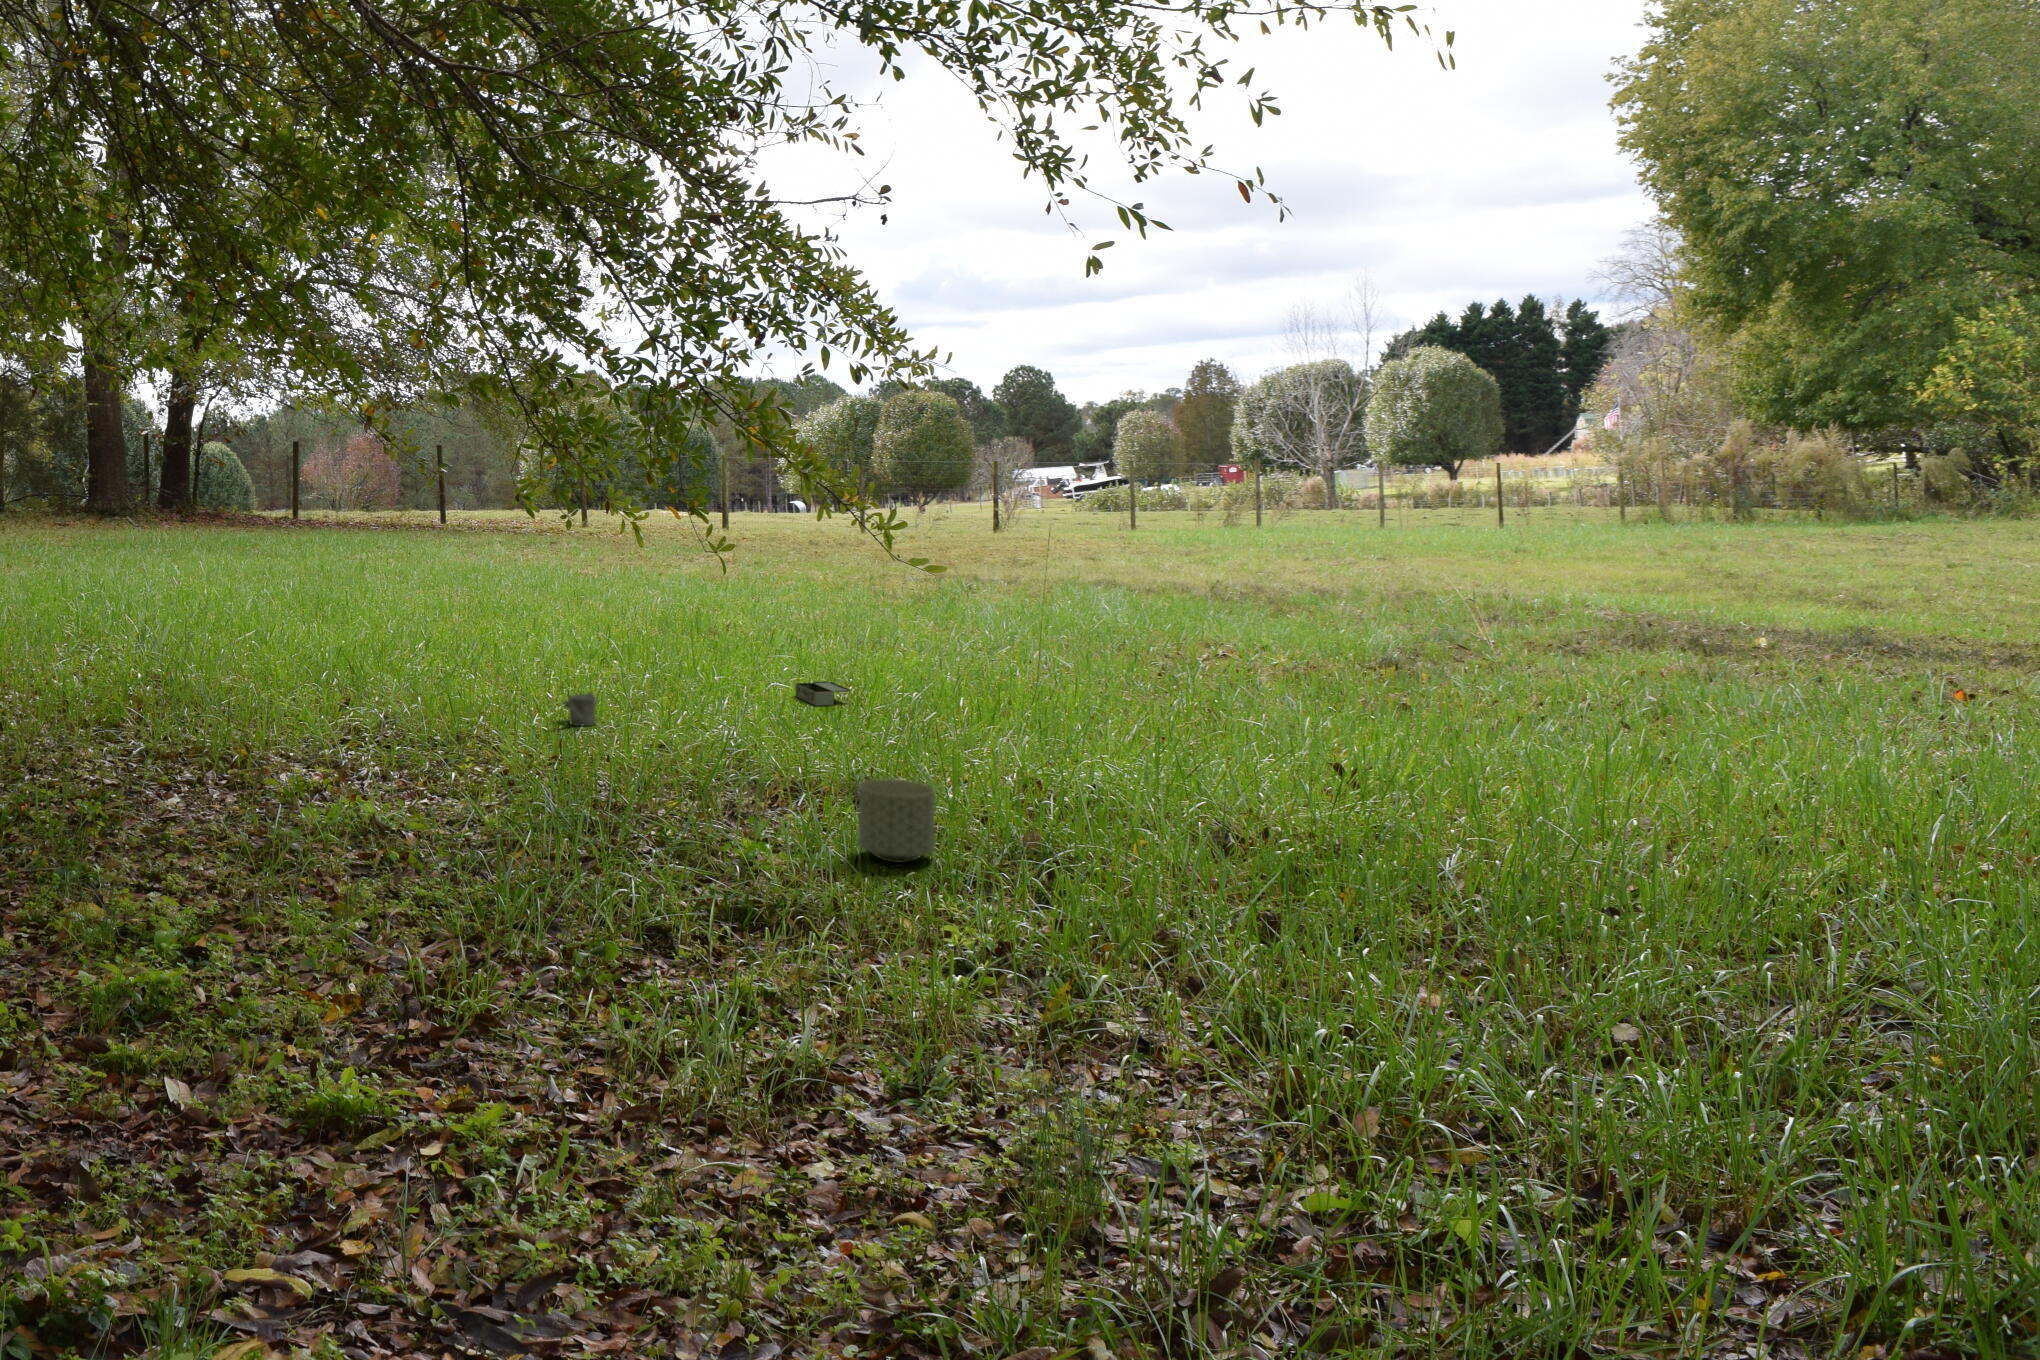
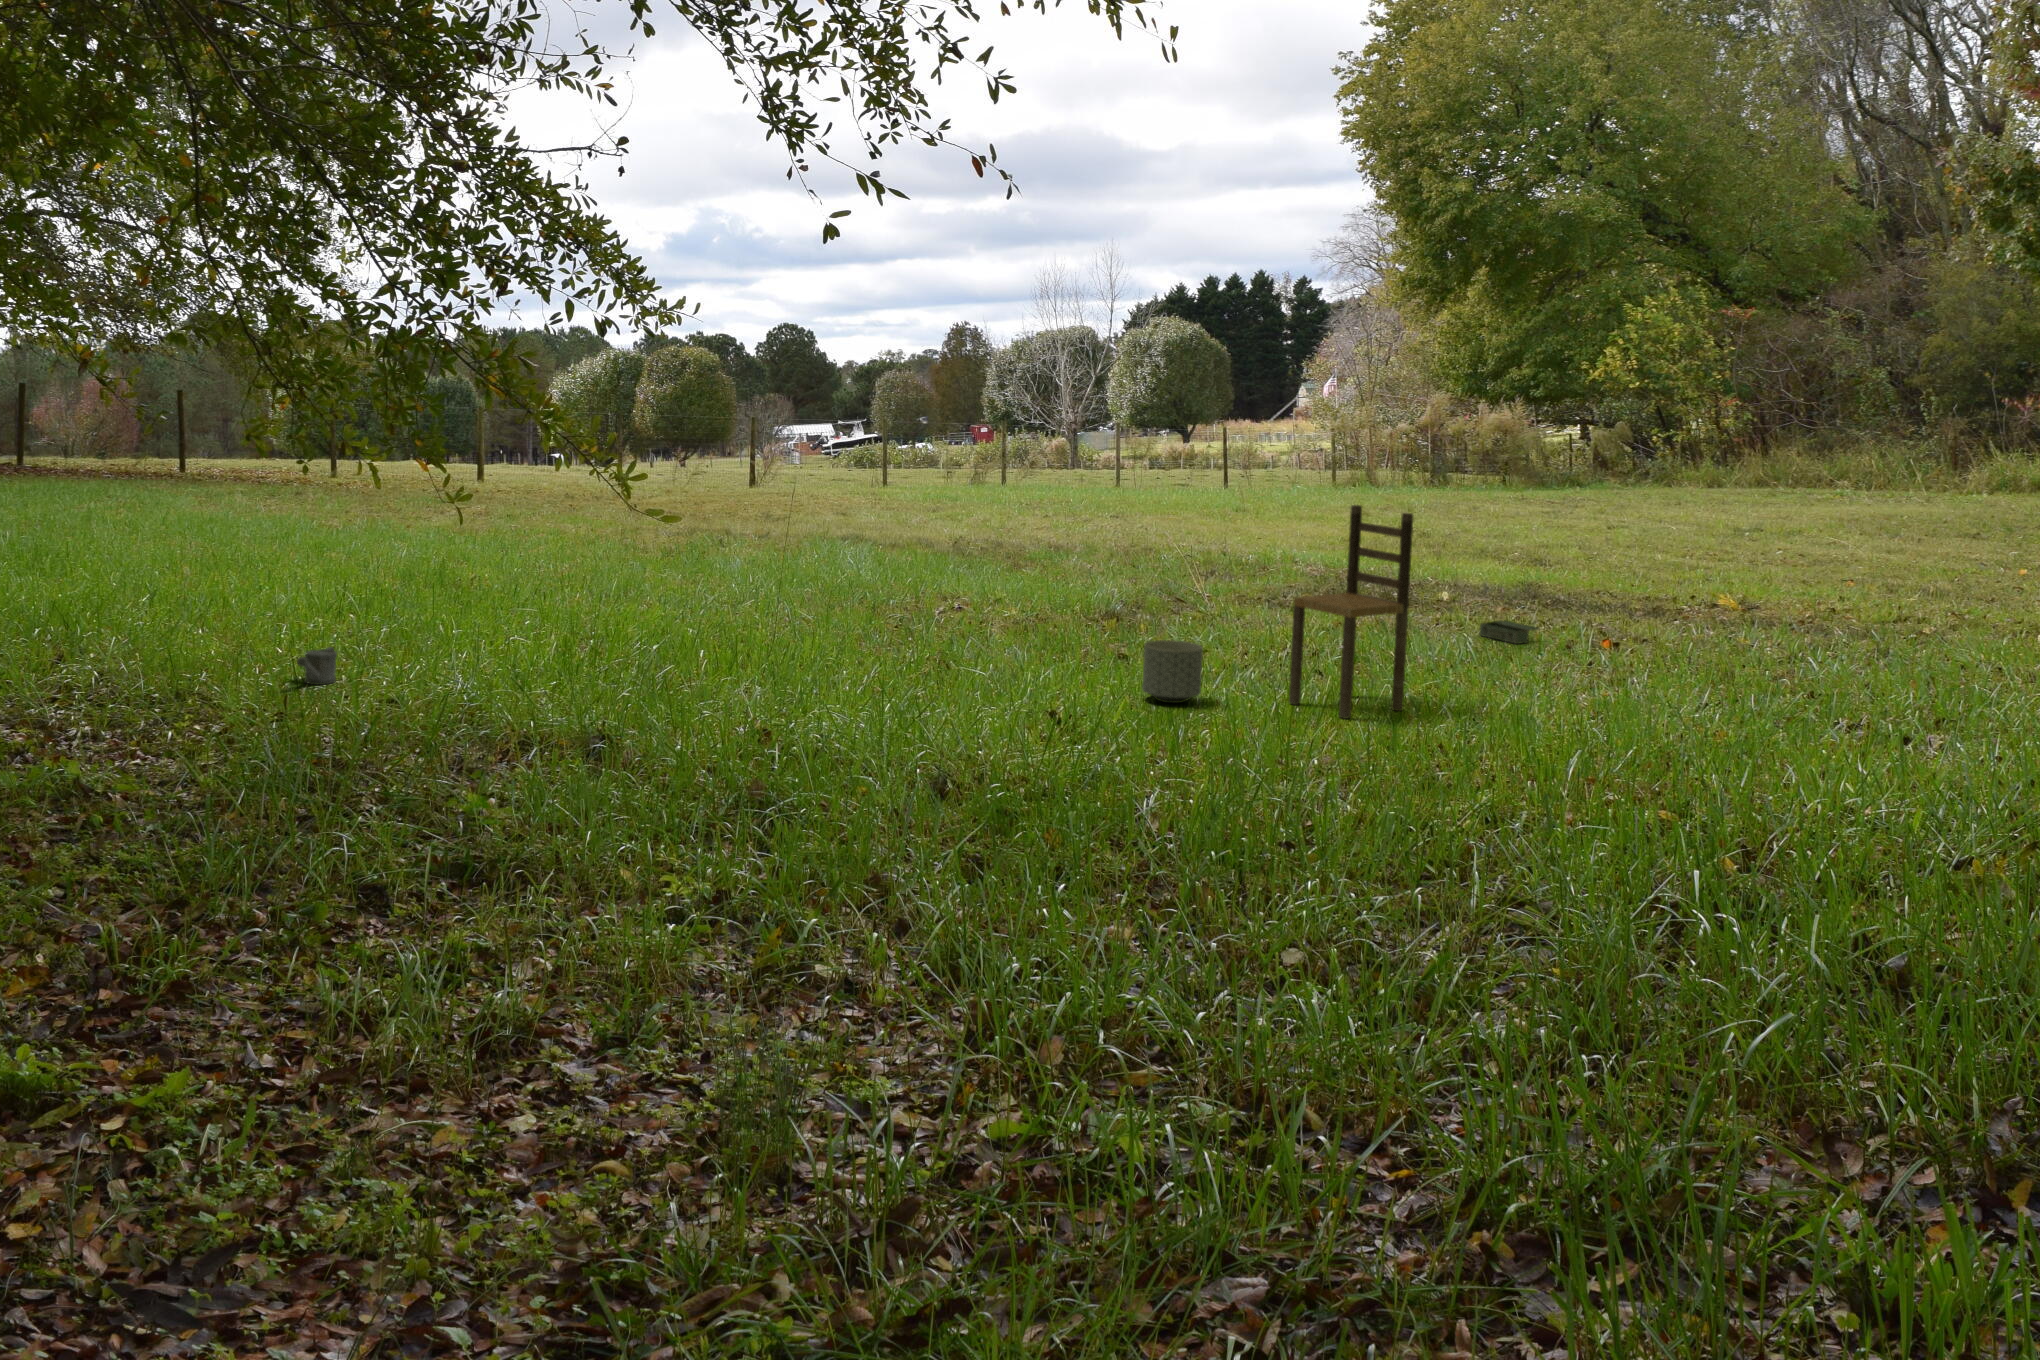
chair: none [1610,565,1766,809] -> present [1289,505,1414,719]
toolbox: present [796,681,850,706] -> present [1480,620,1539,644]
planter: present [859,779,934,863] -> present [1142,640,1203,703]

